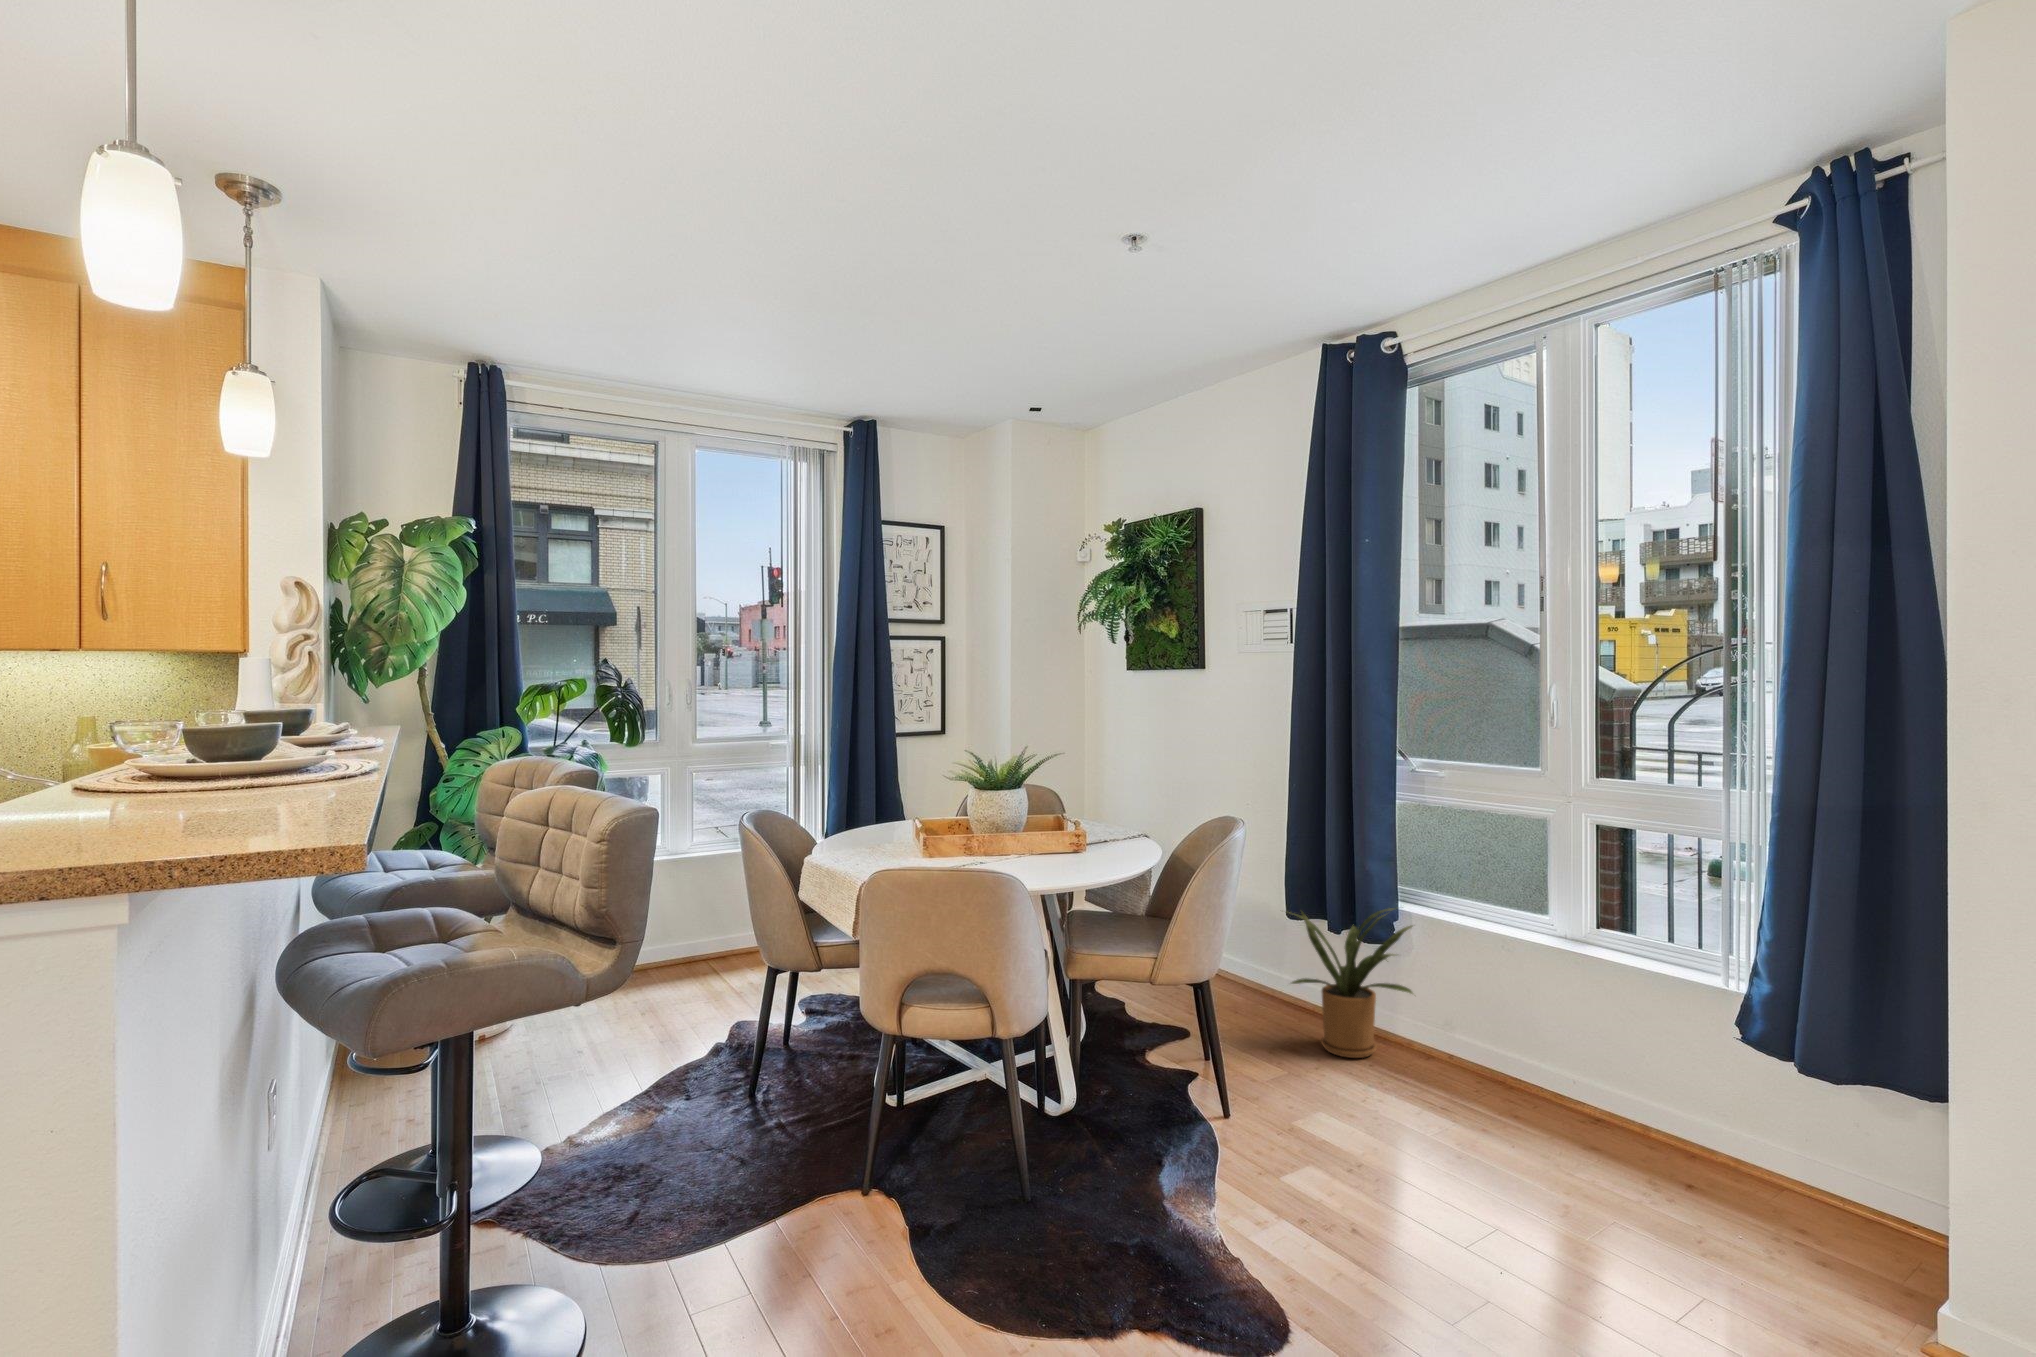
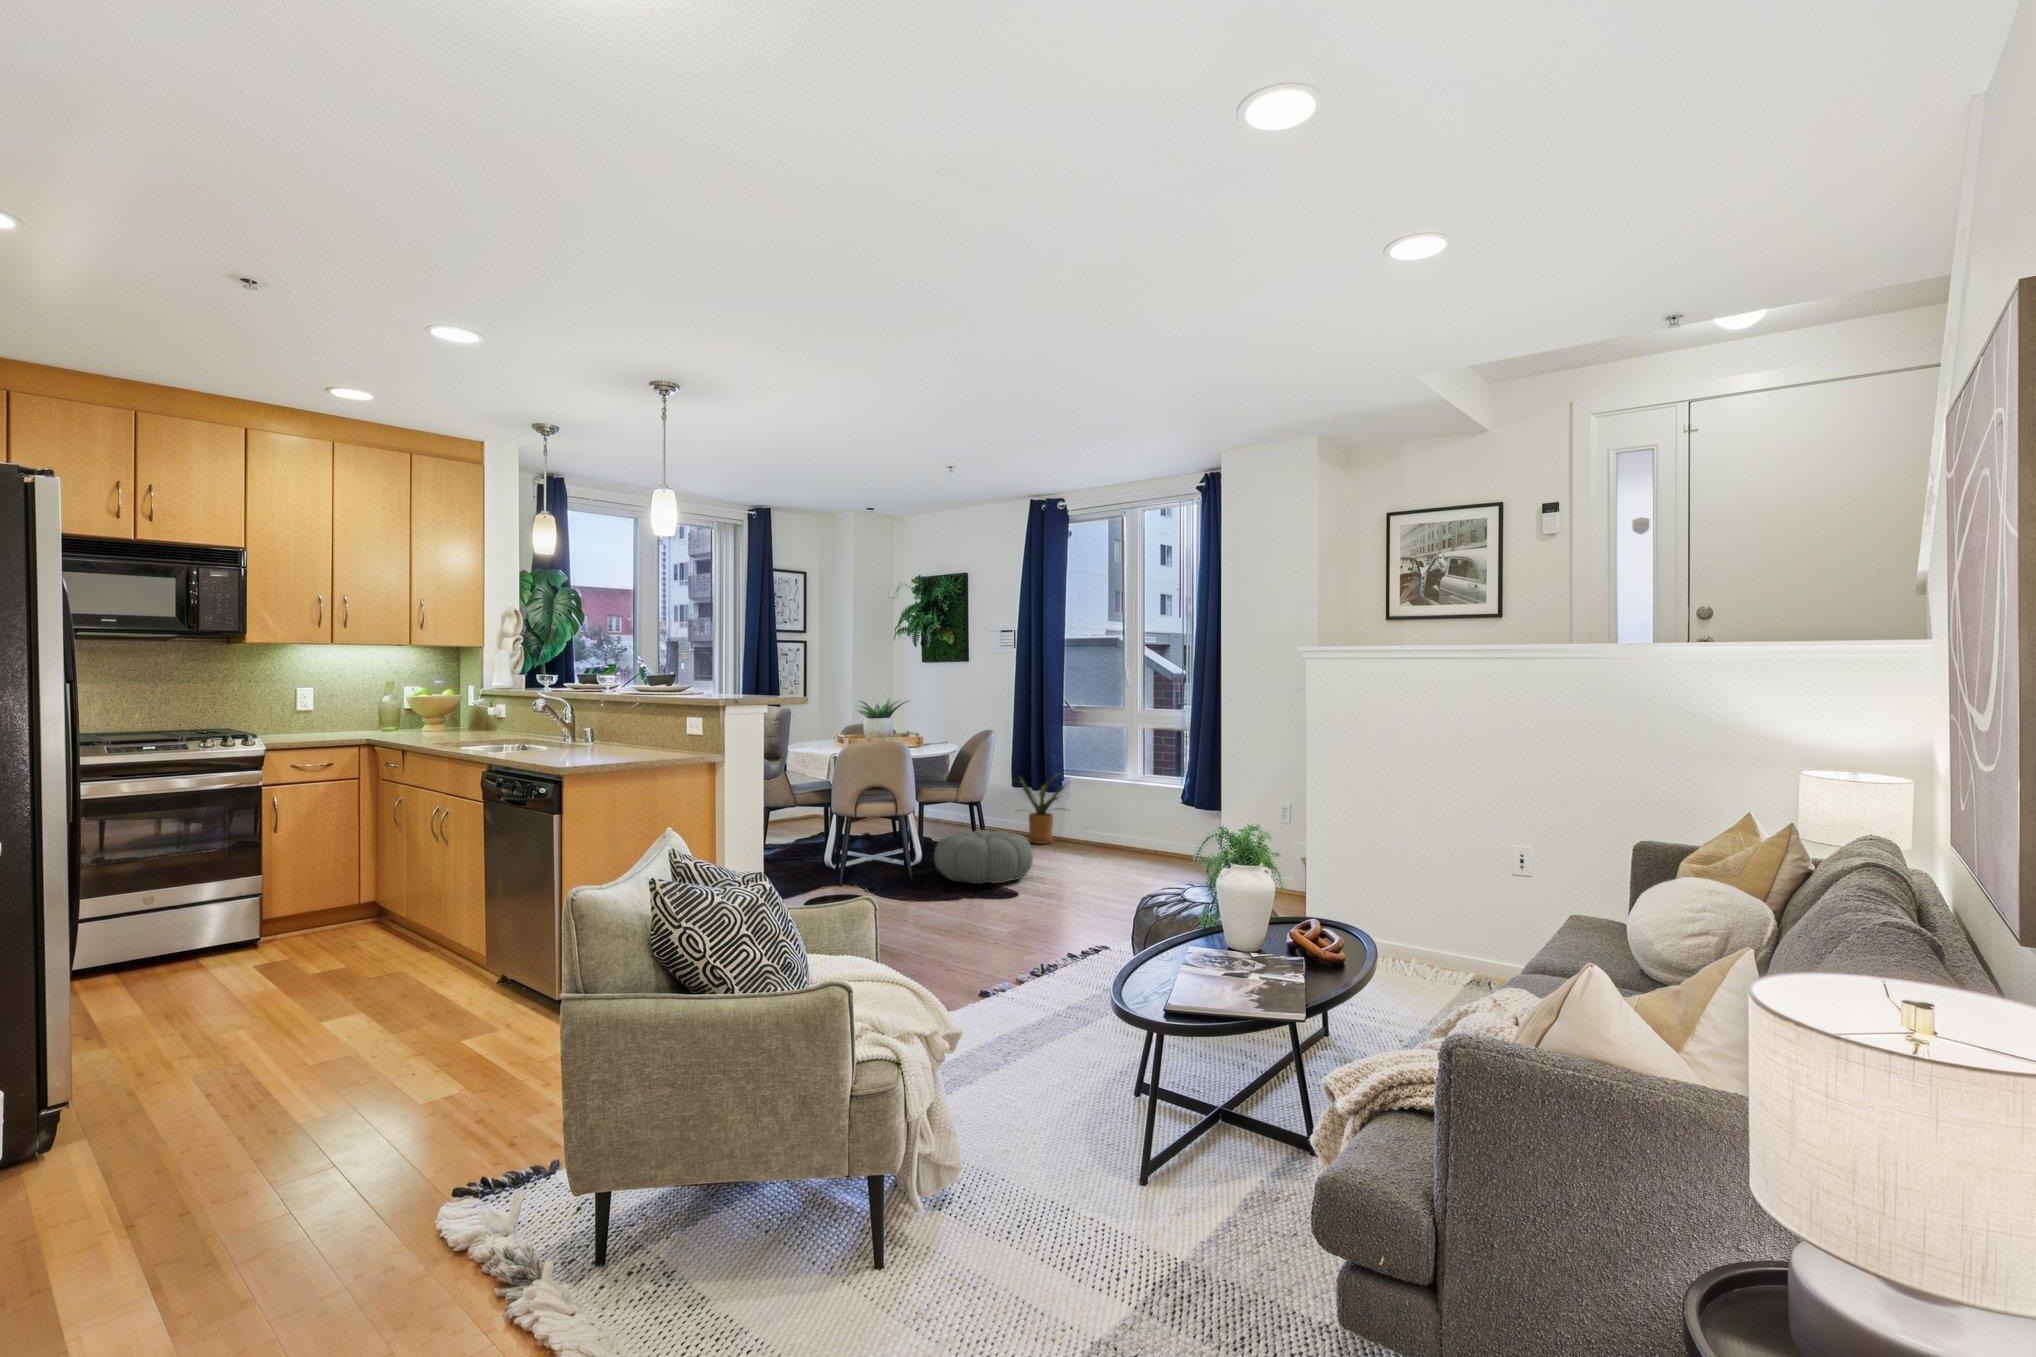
pouf: none [1083,1076,1333,1263] -> present [934,830,1033,884]

